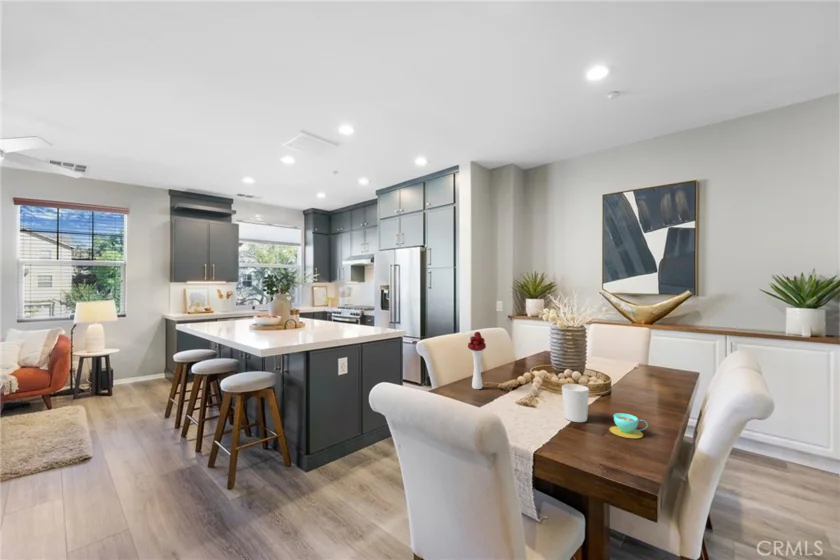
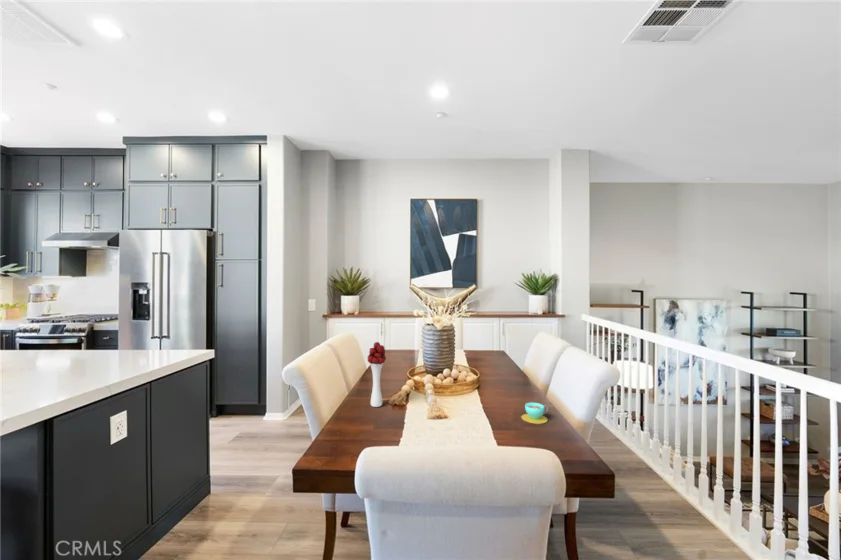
candle holder: present [562,384,589,422] -> none [480,384,504,420]

